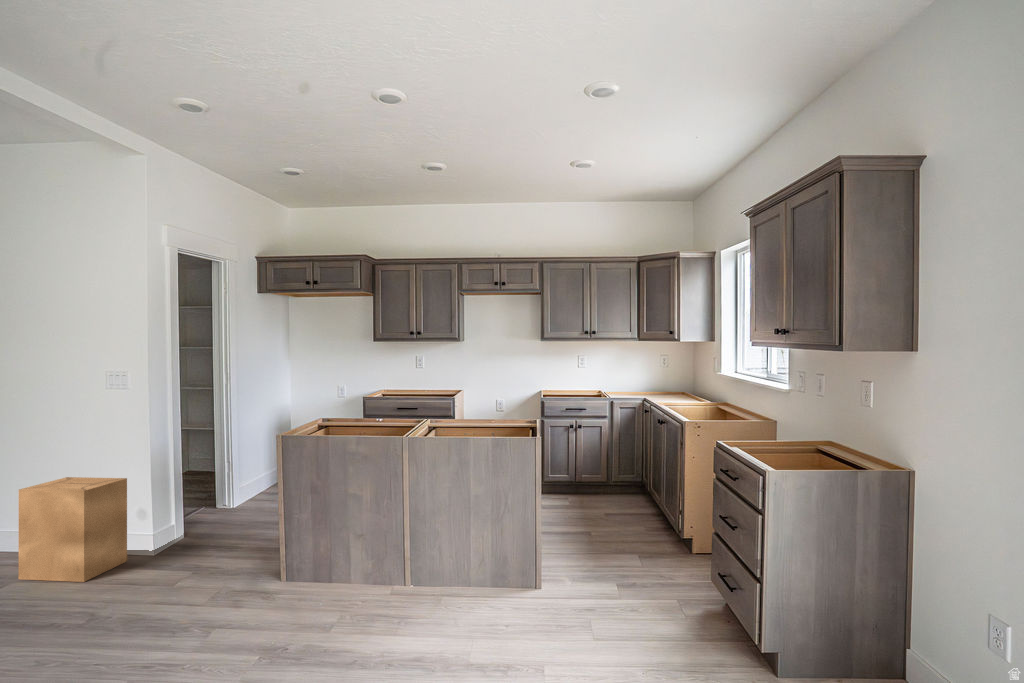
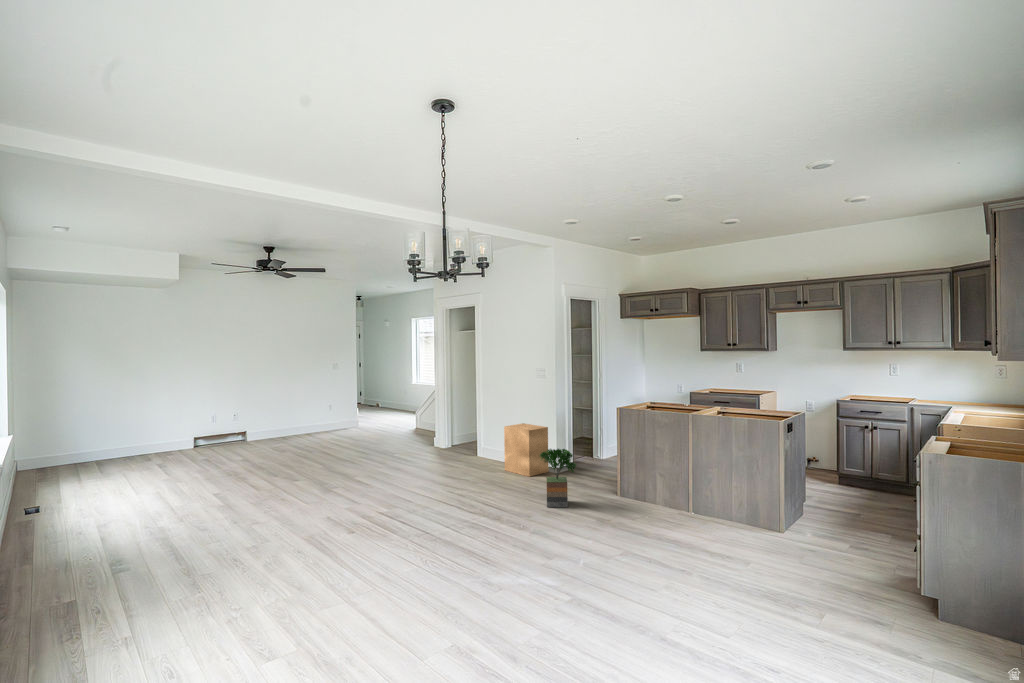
potted tree: none [119,518,210,649] -> present [540,449,576,507]

